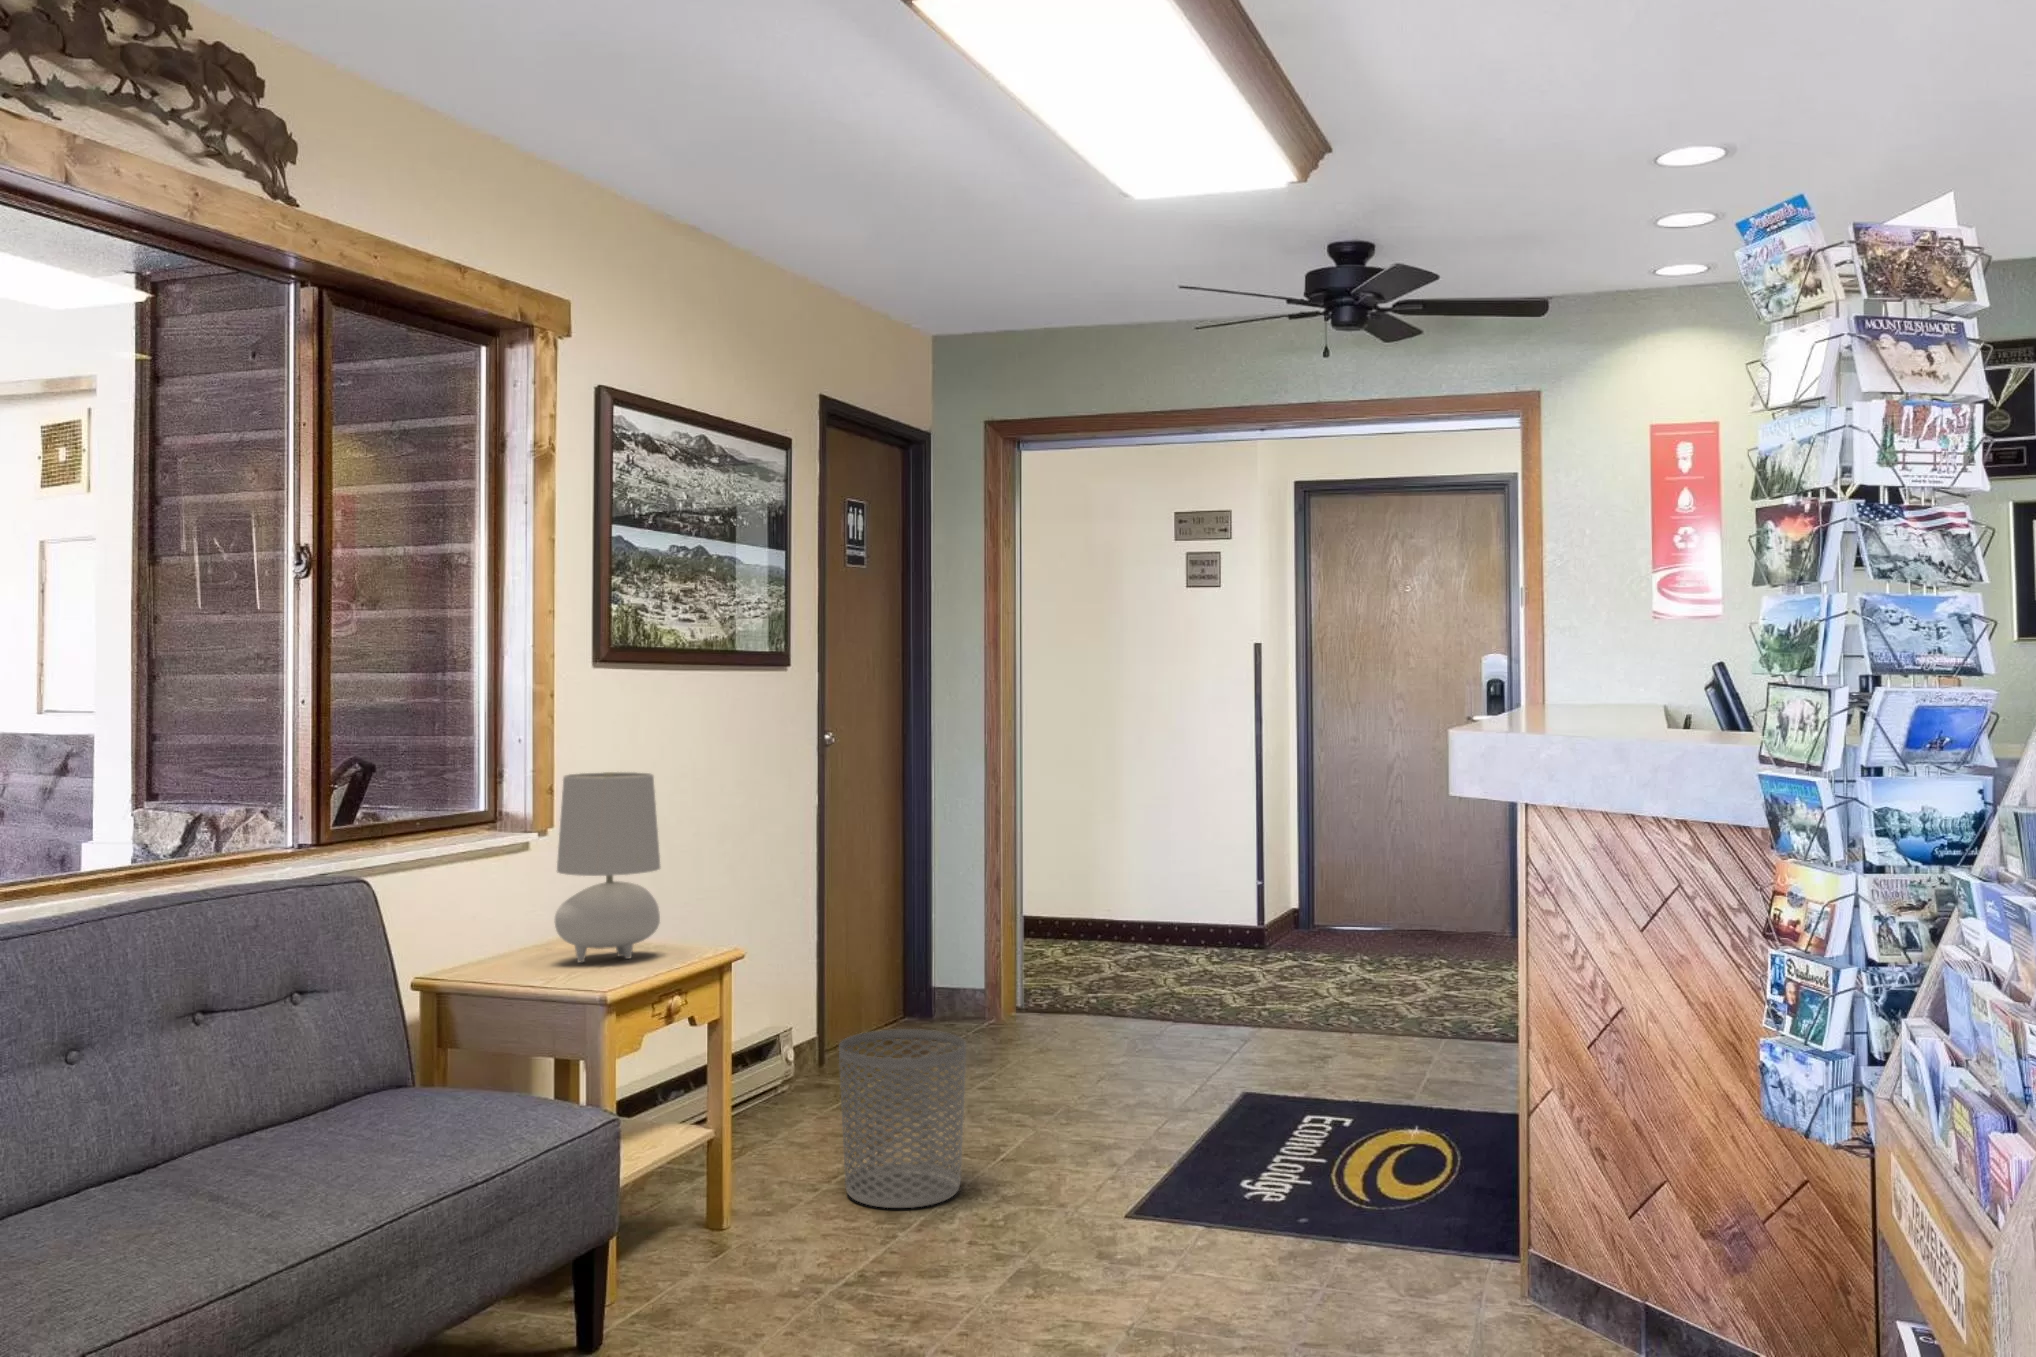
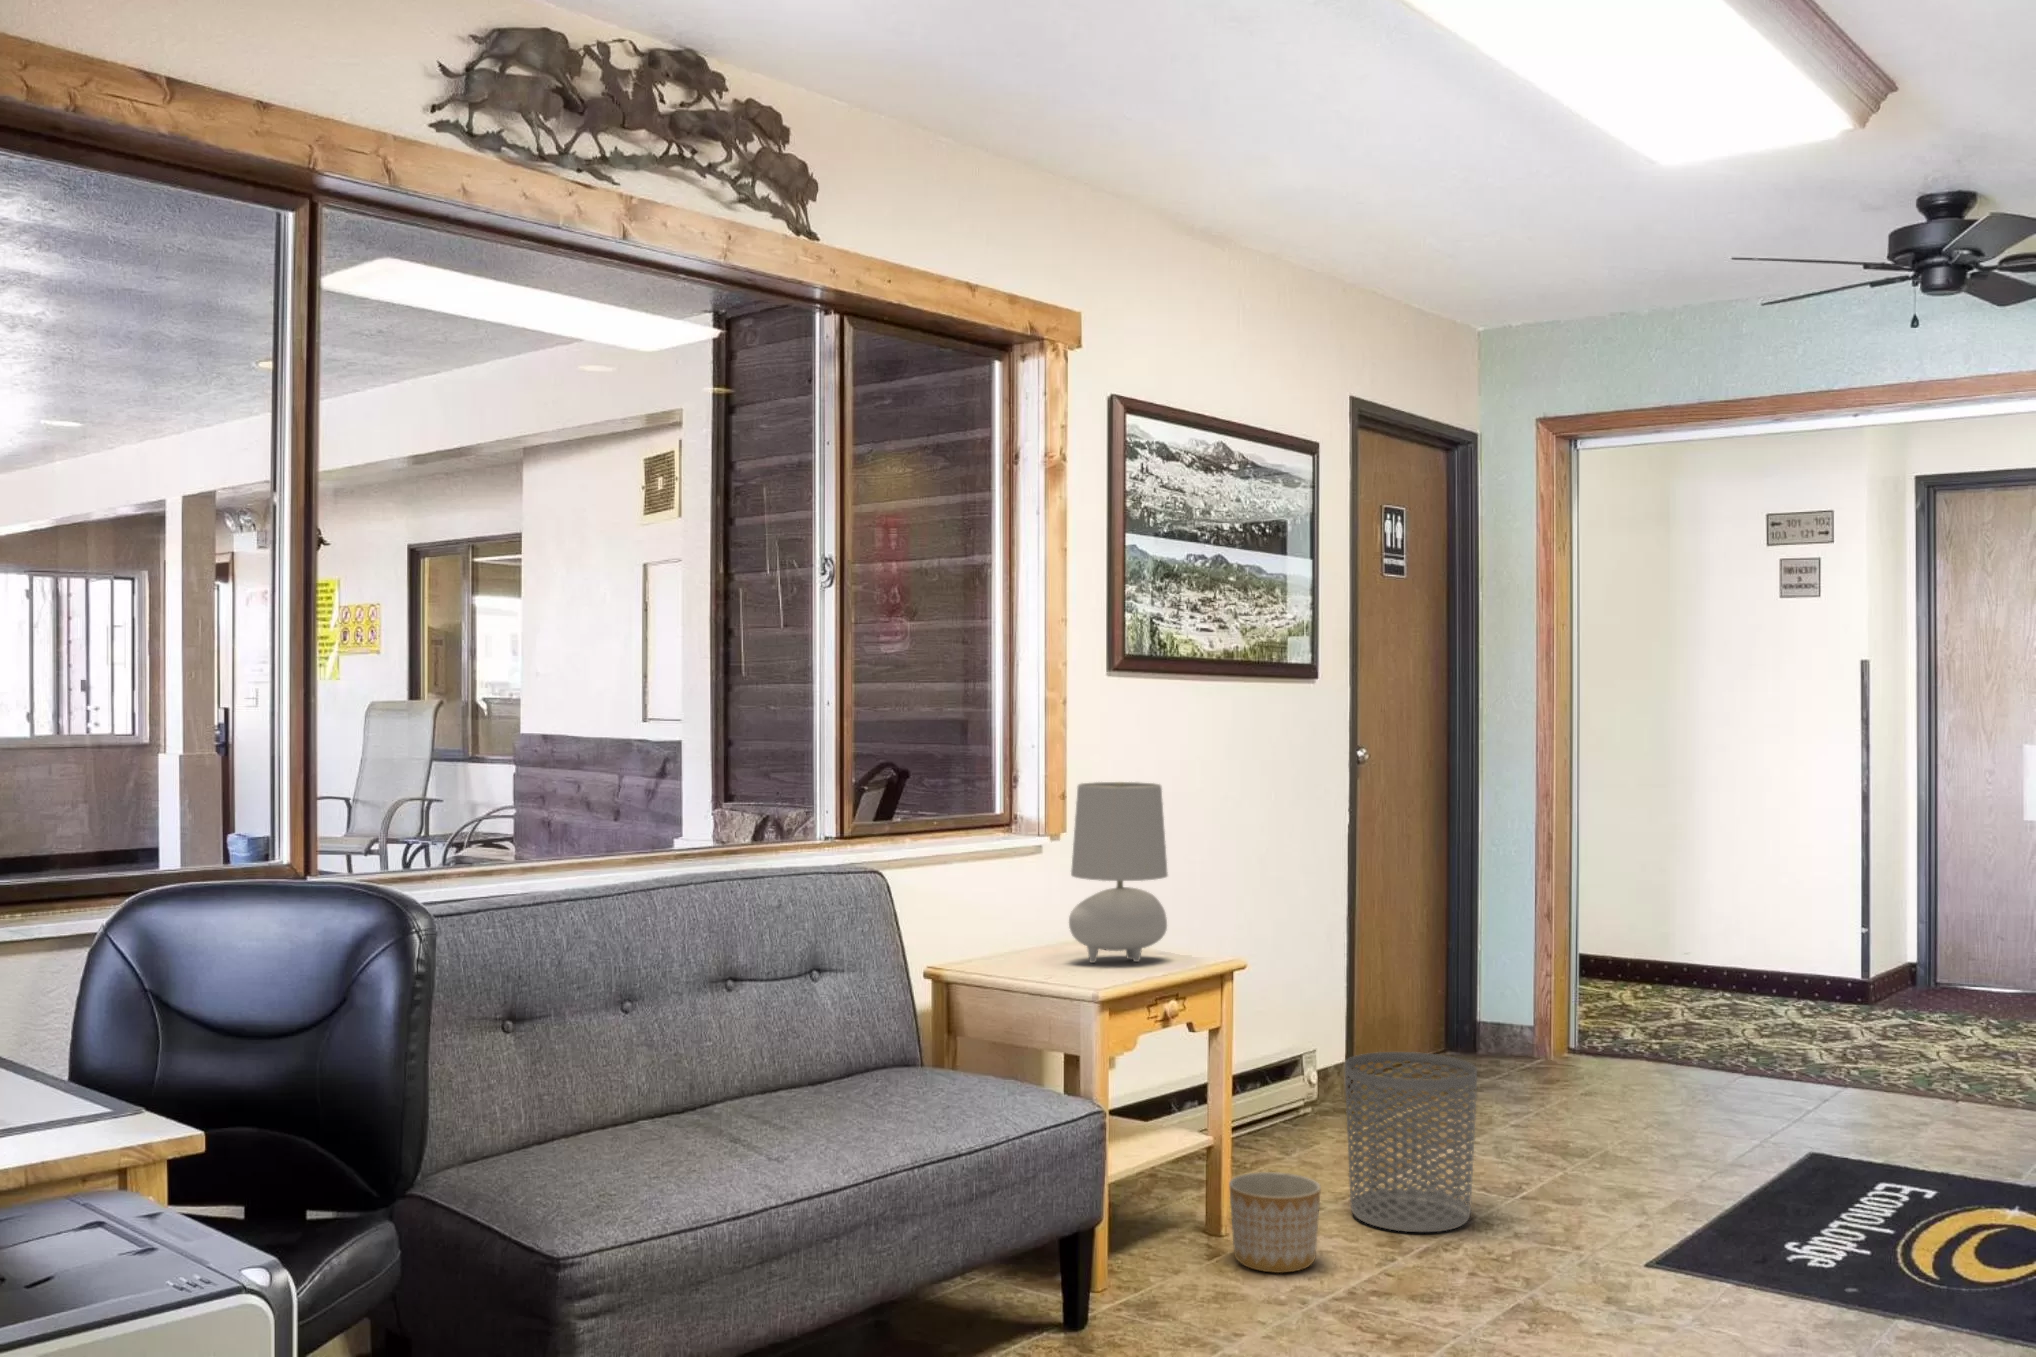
planter: none [728,1164,821,1269] -> present [1229,1172,1321,1273]

